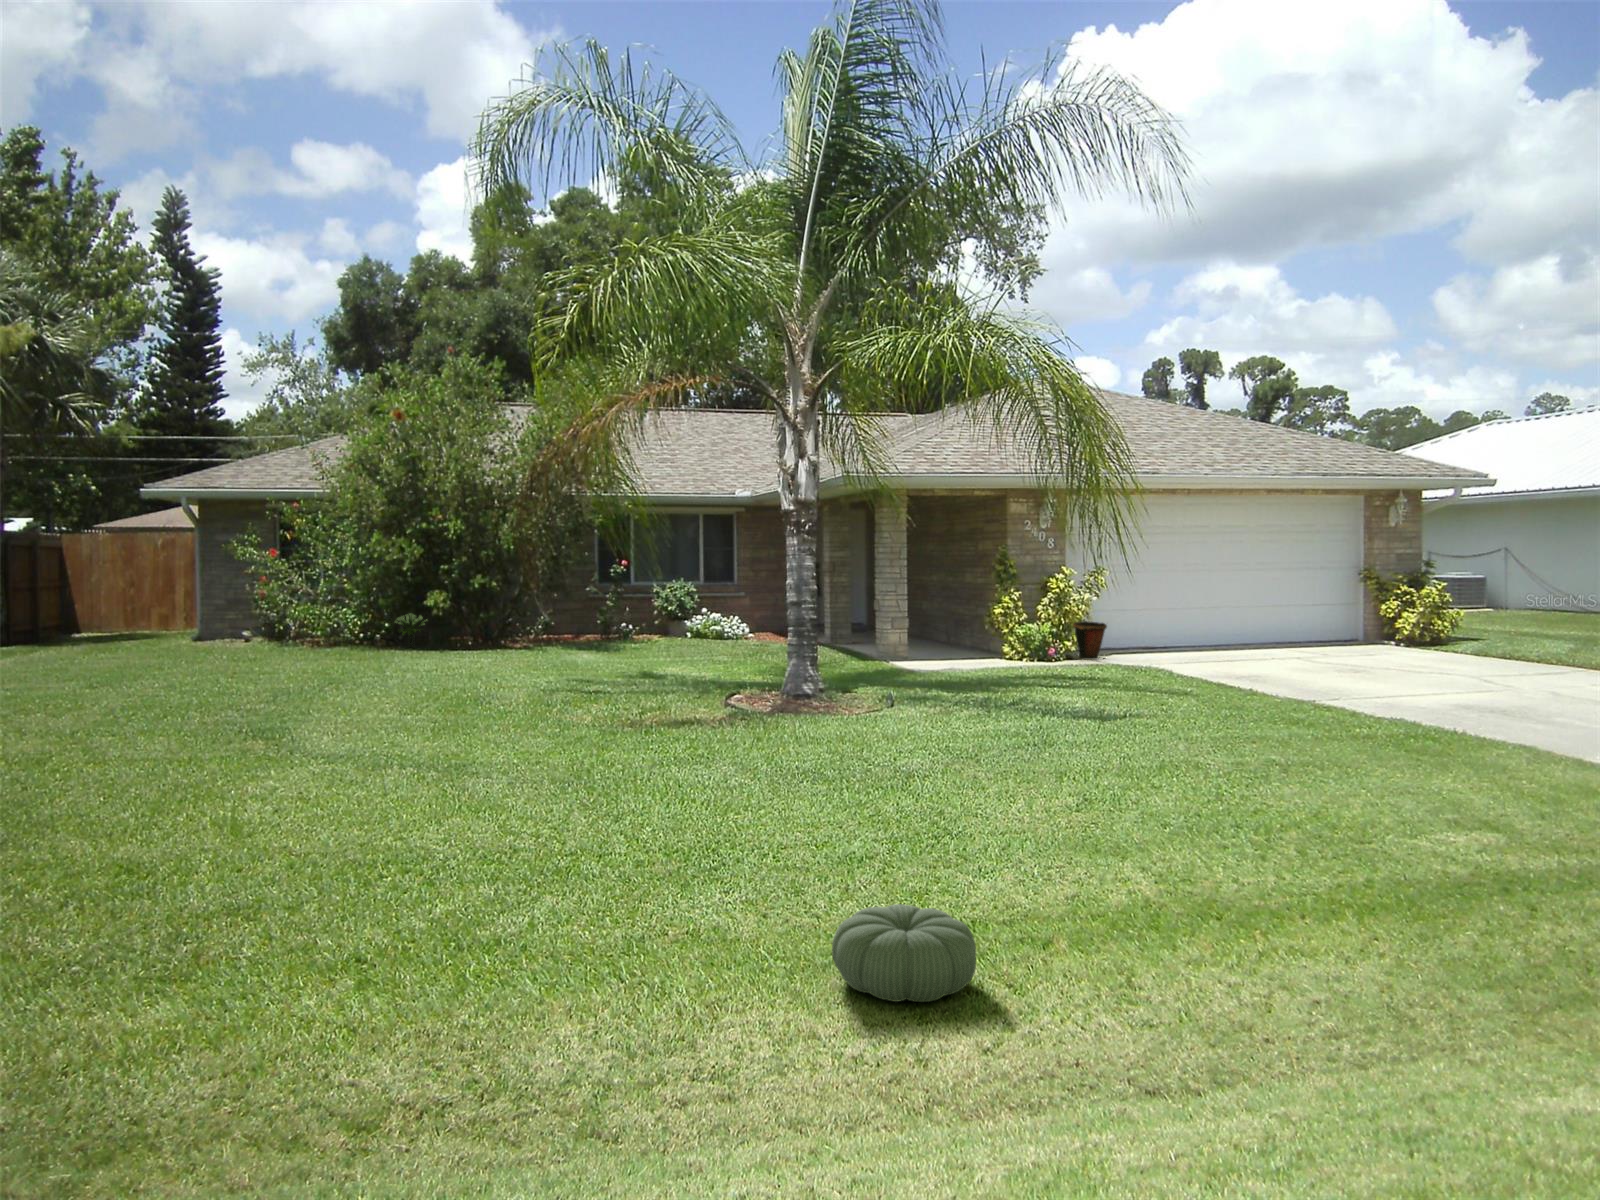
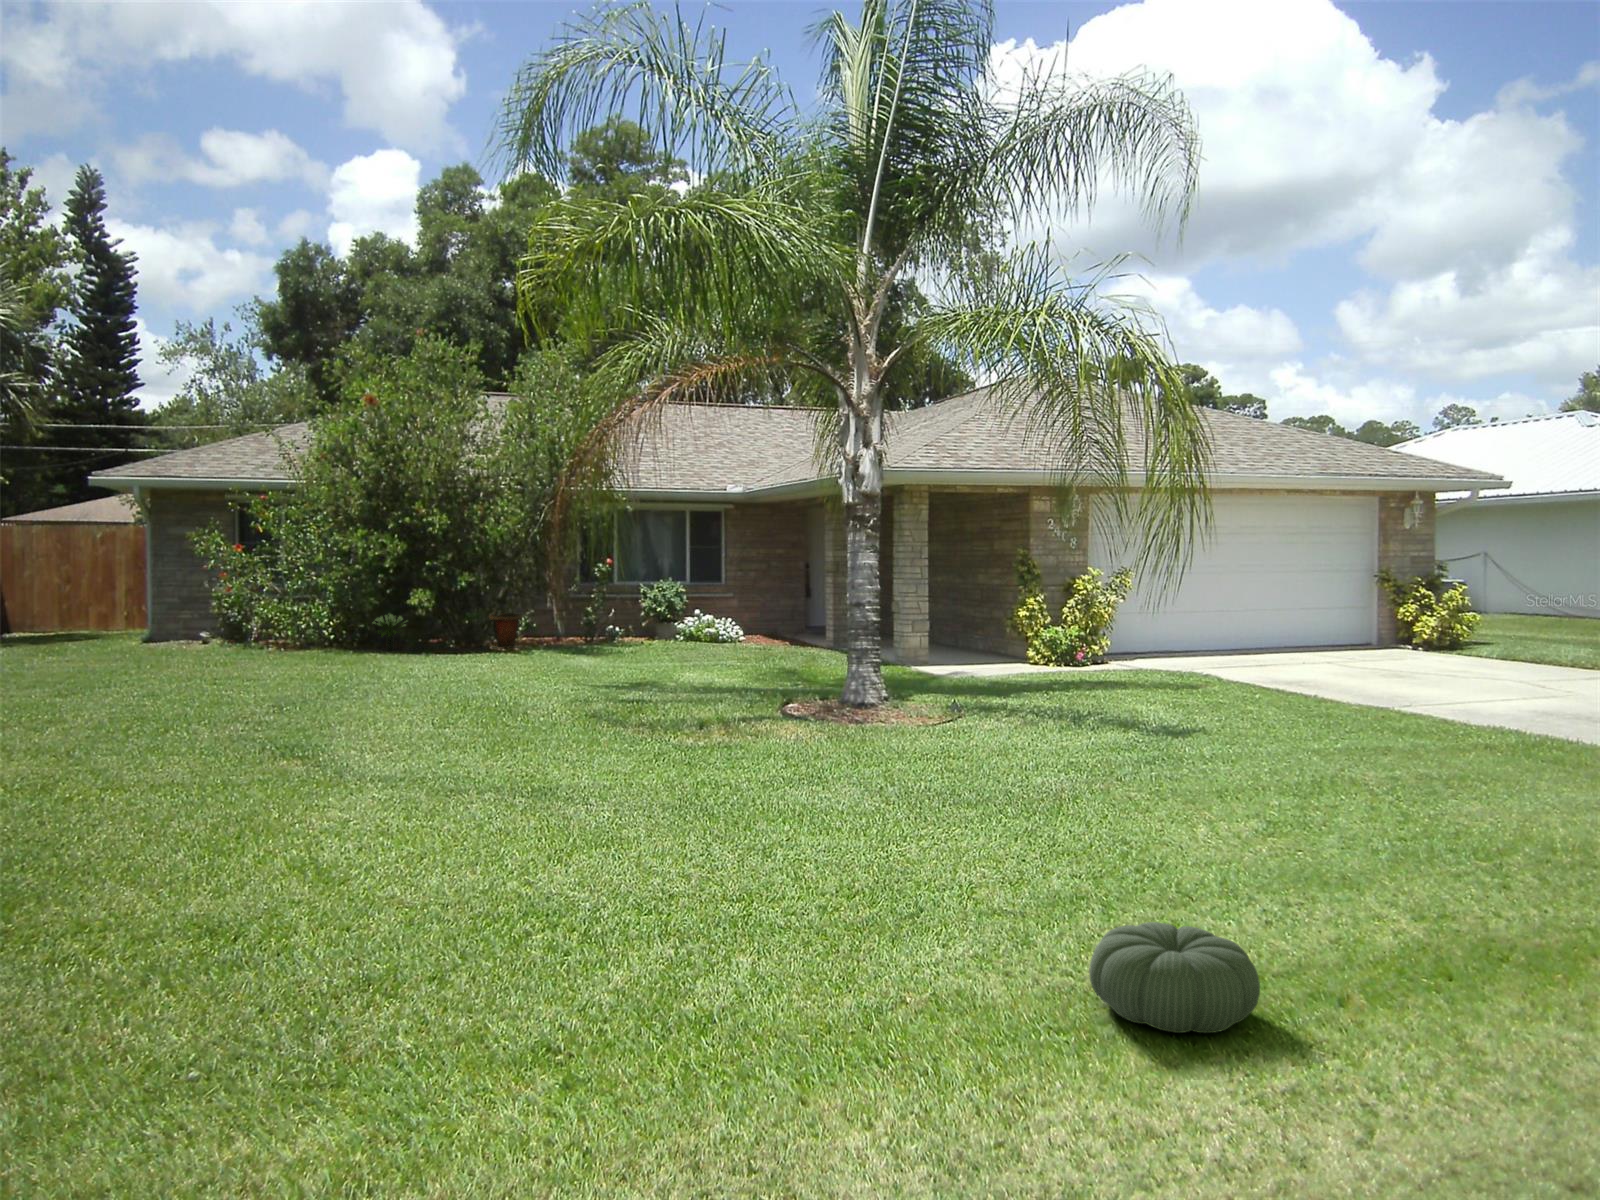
trash can: present [1073,621,1107,660] -> present [489,613,522,649]

